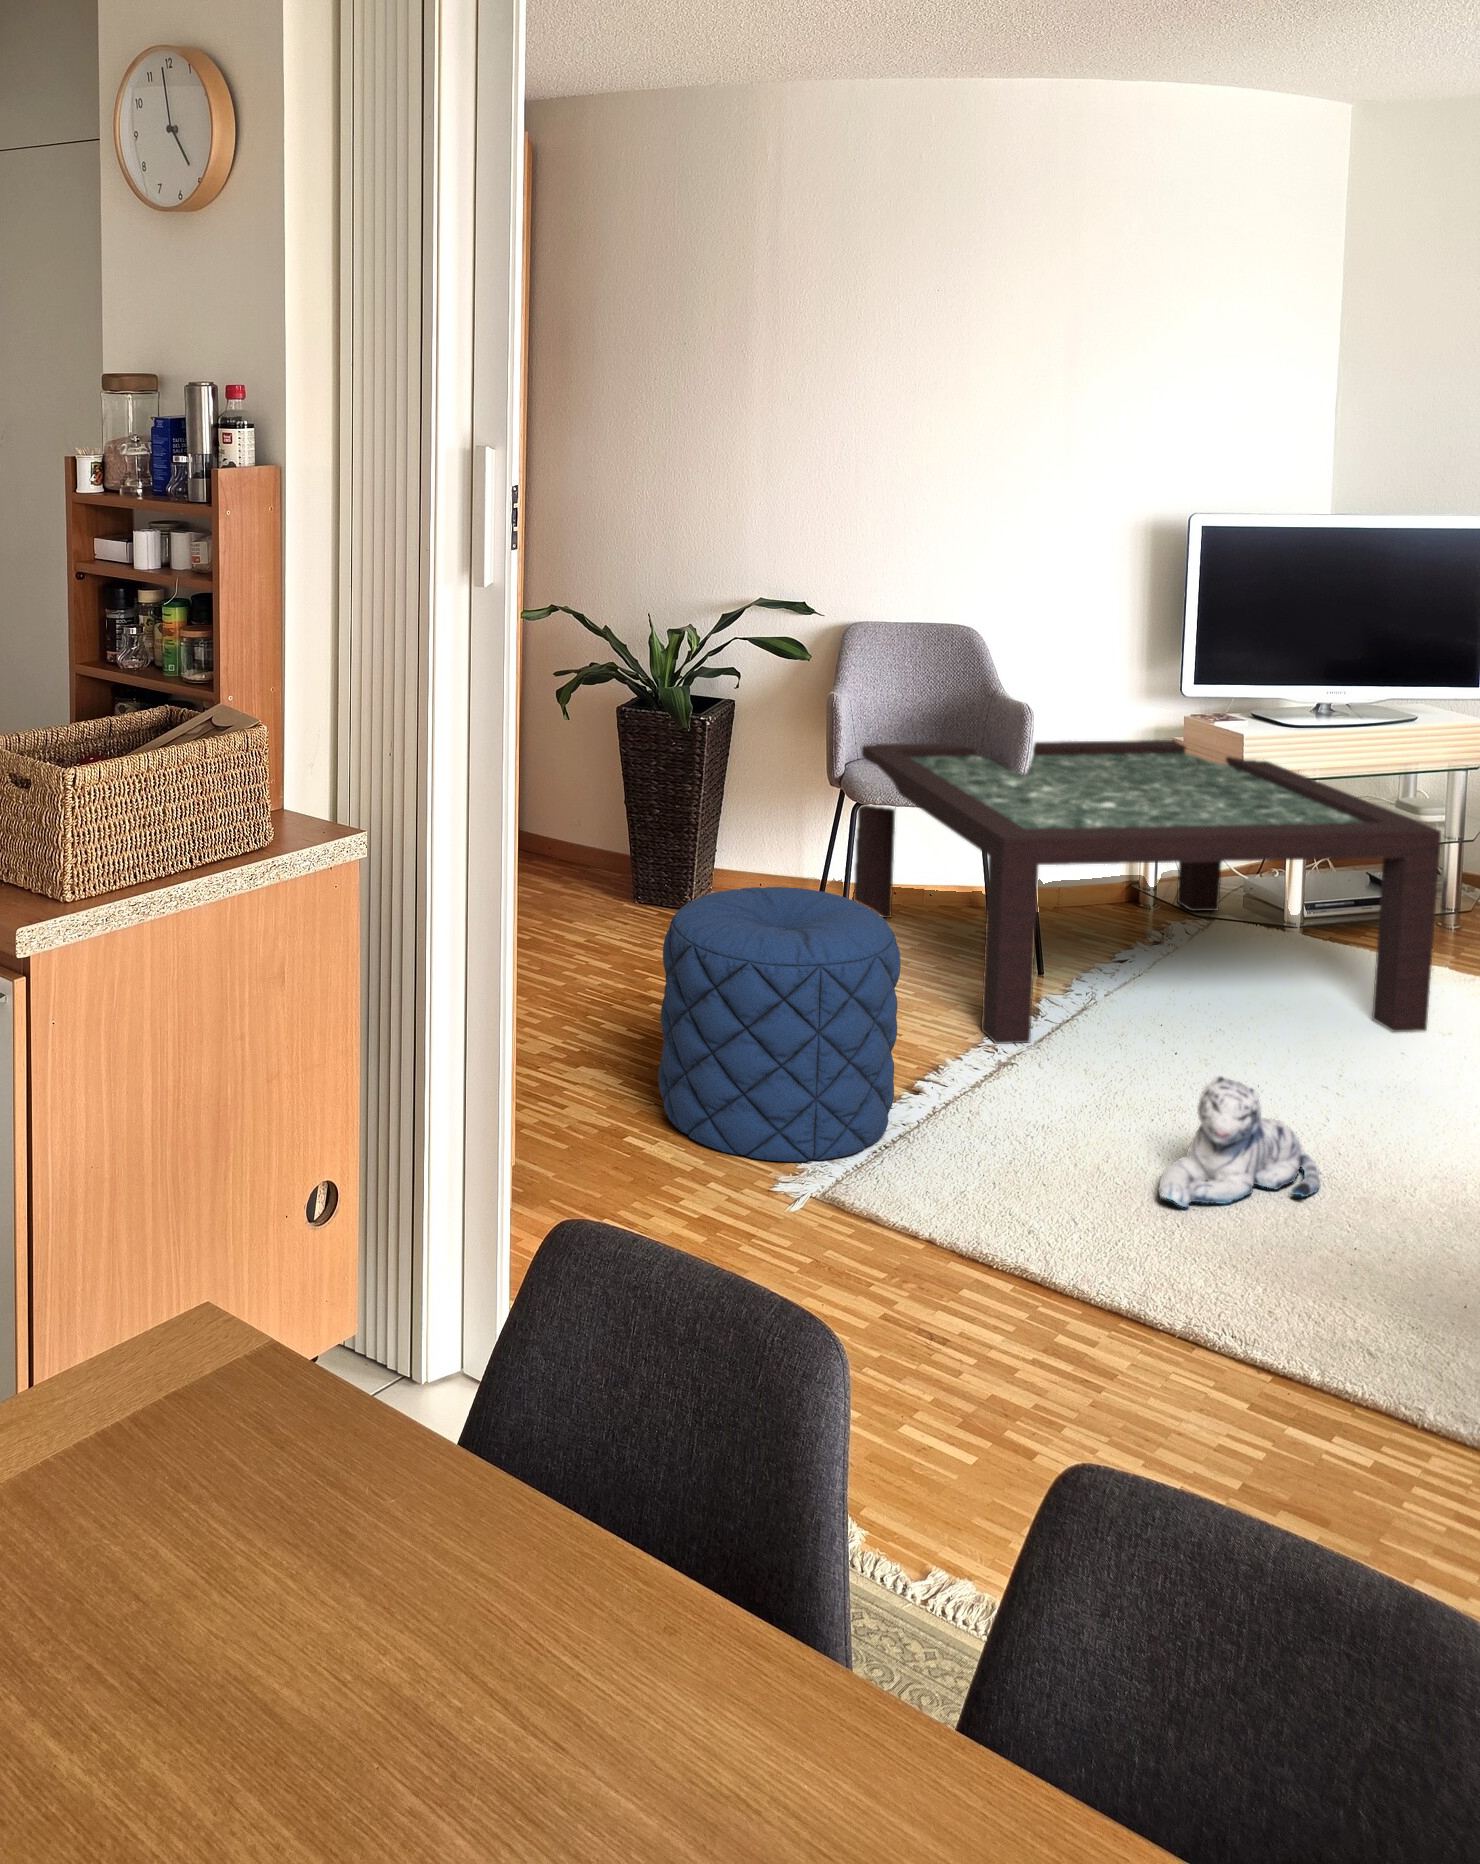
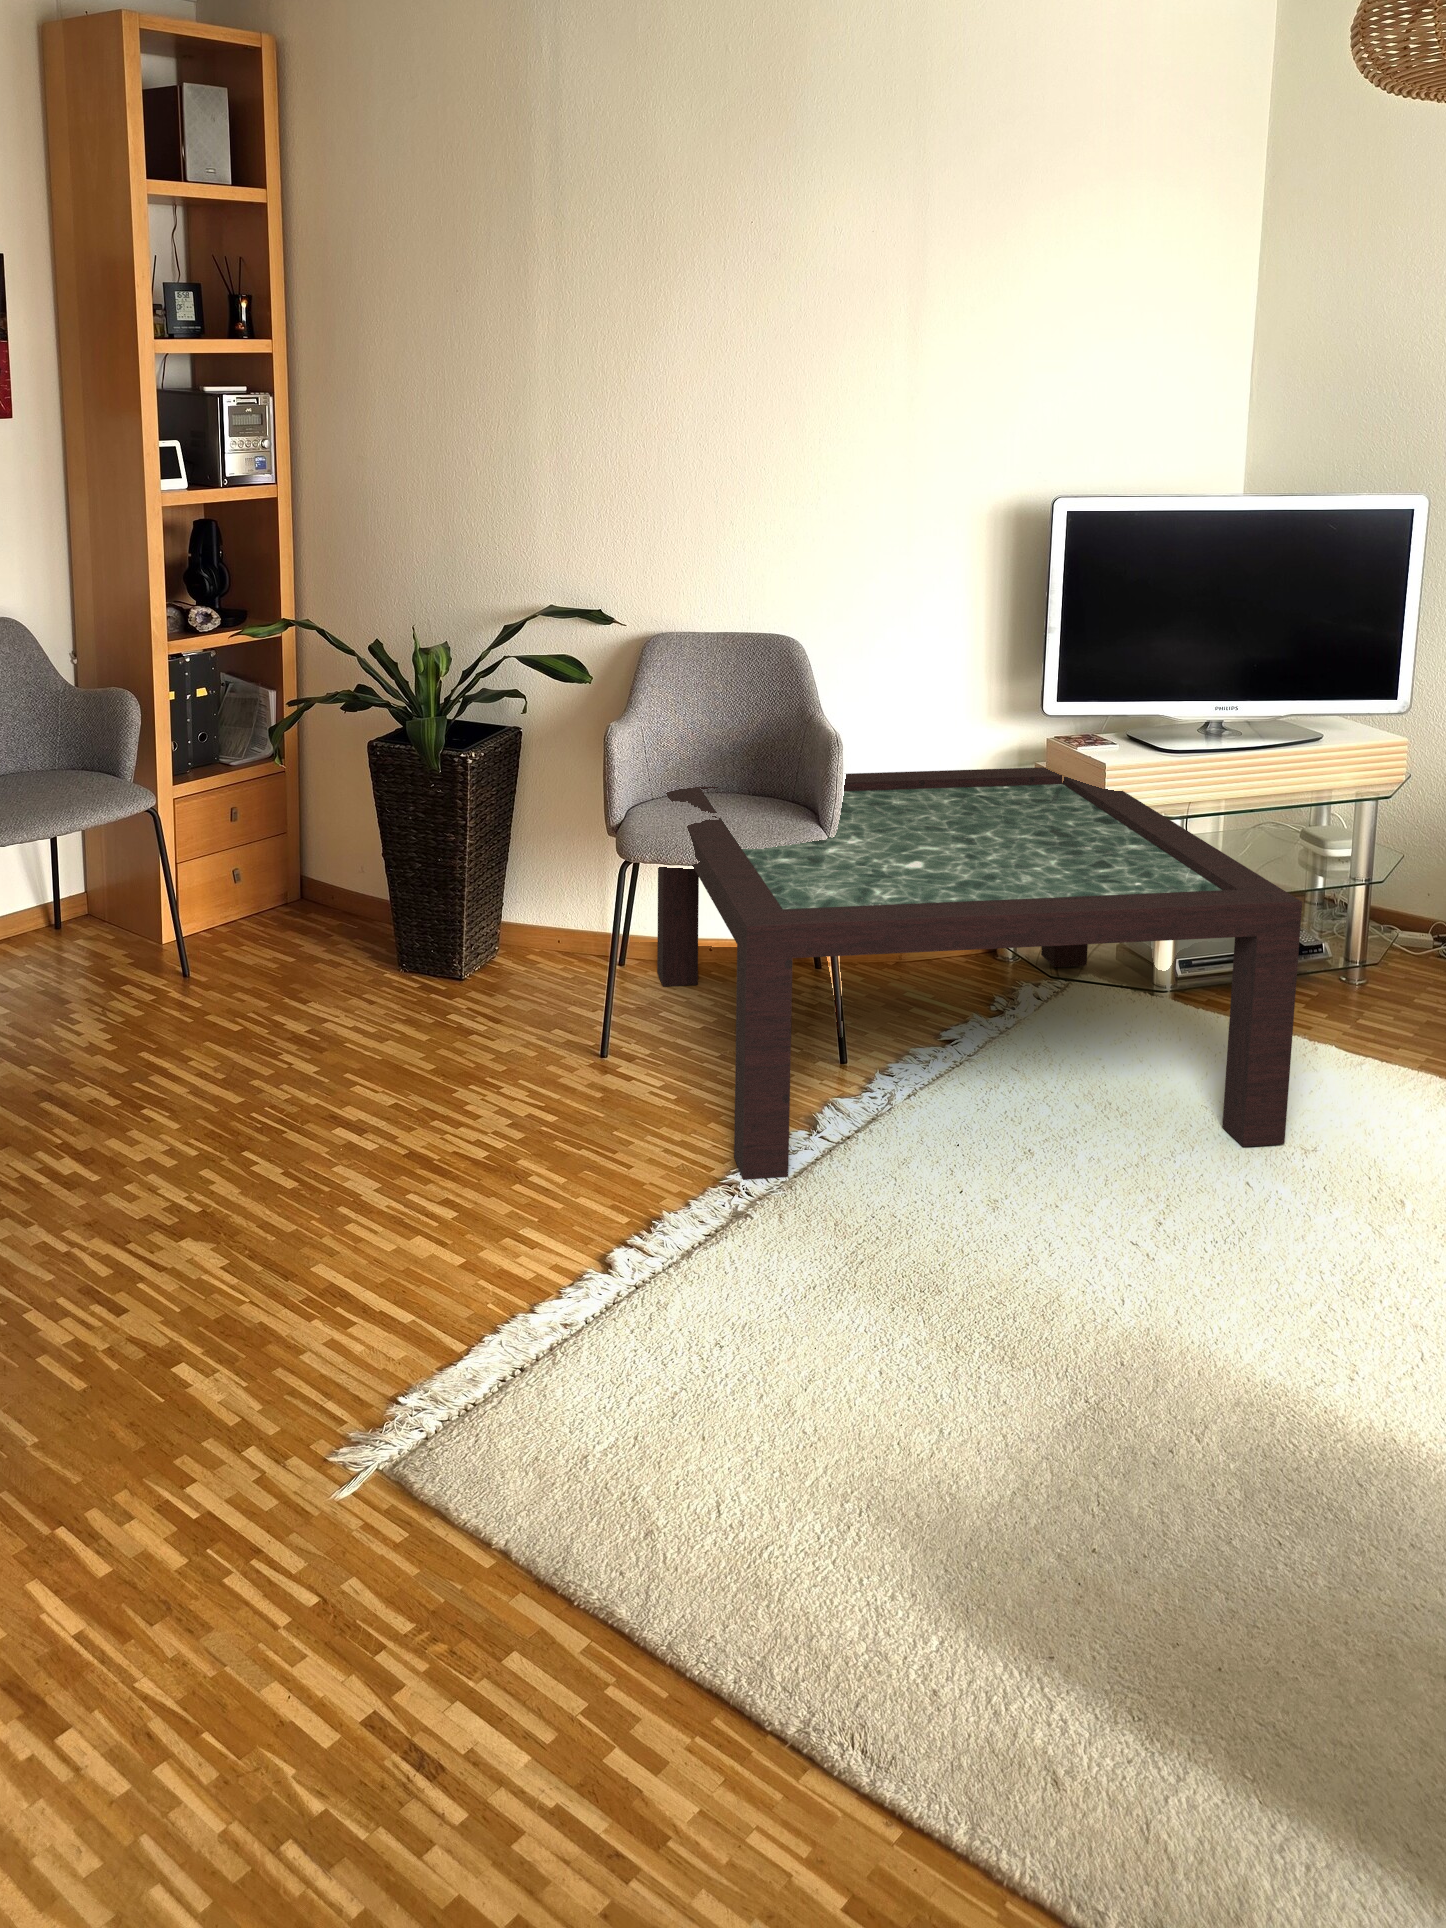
pouf: present [658,887,901,1162] -> none [237,1009,552,1401]
plush toy: present [1158,1076,1320,1207] -> none [852,1282,1083,1473]

